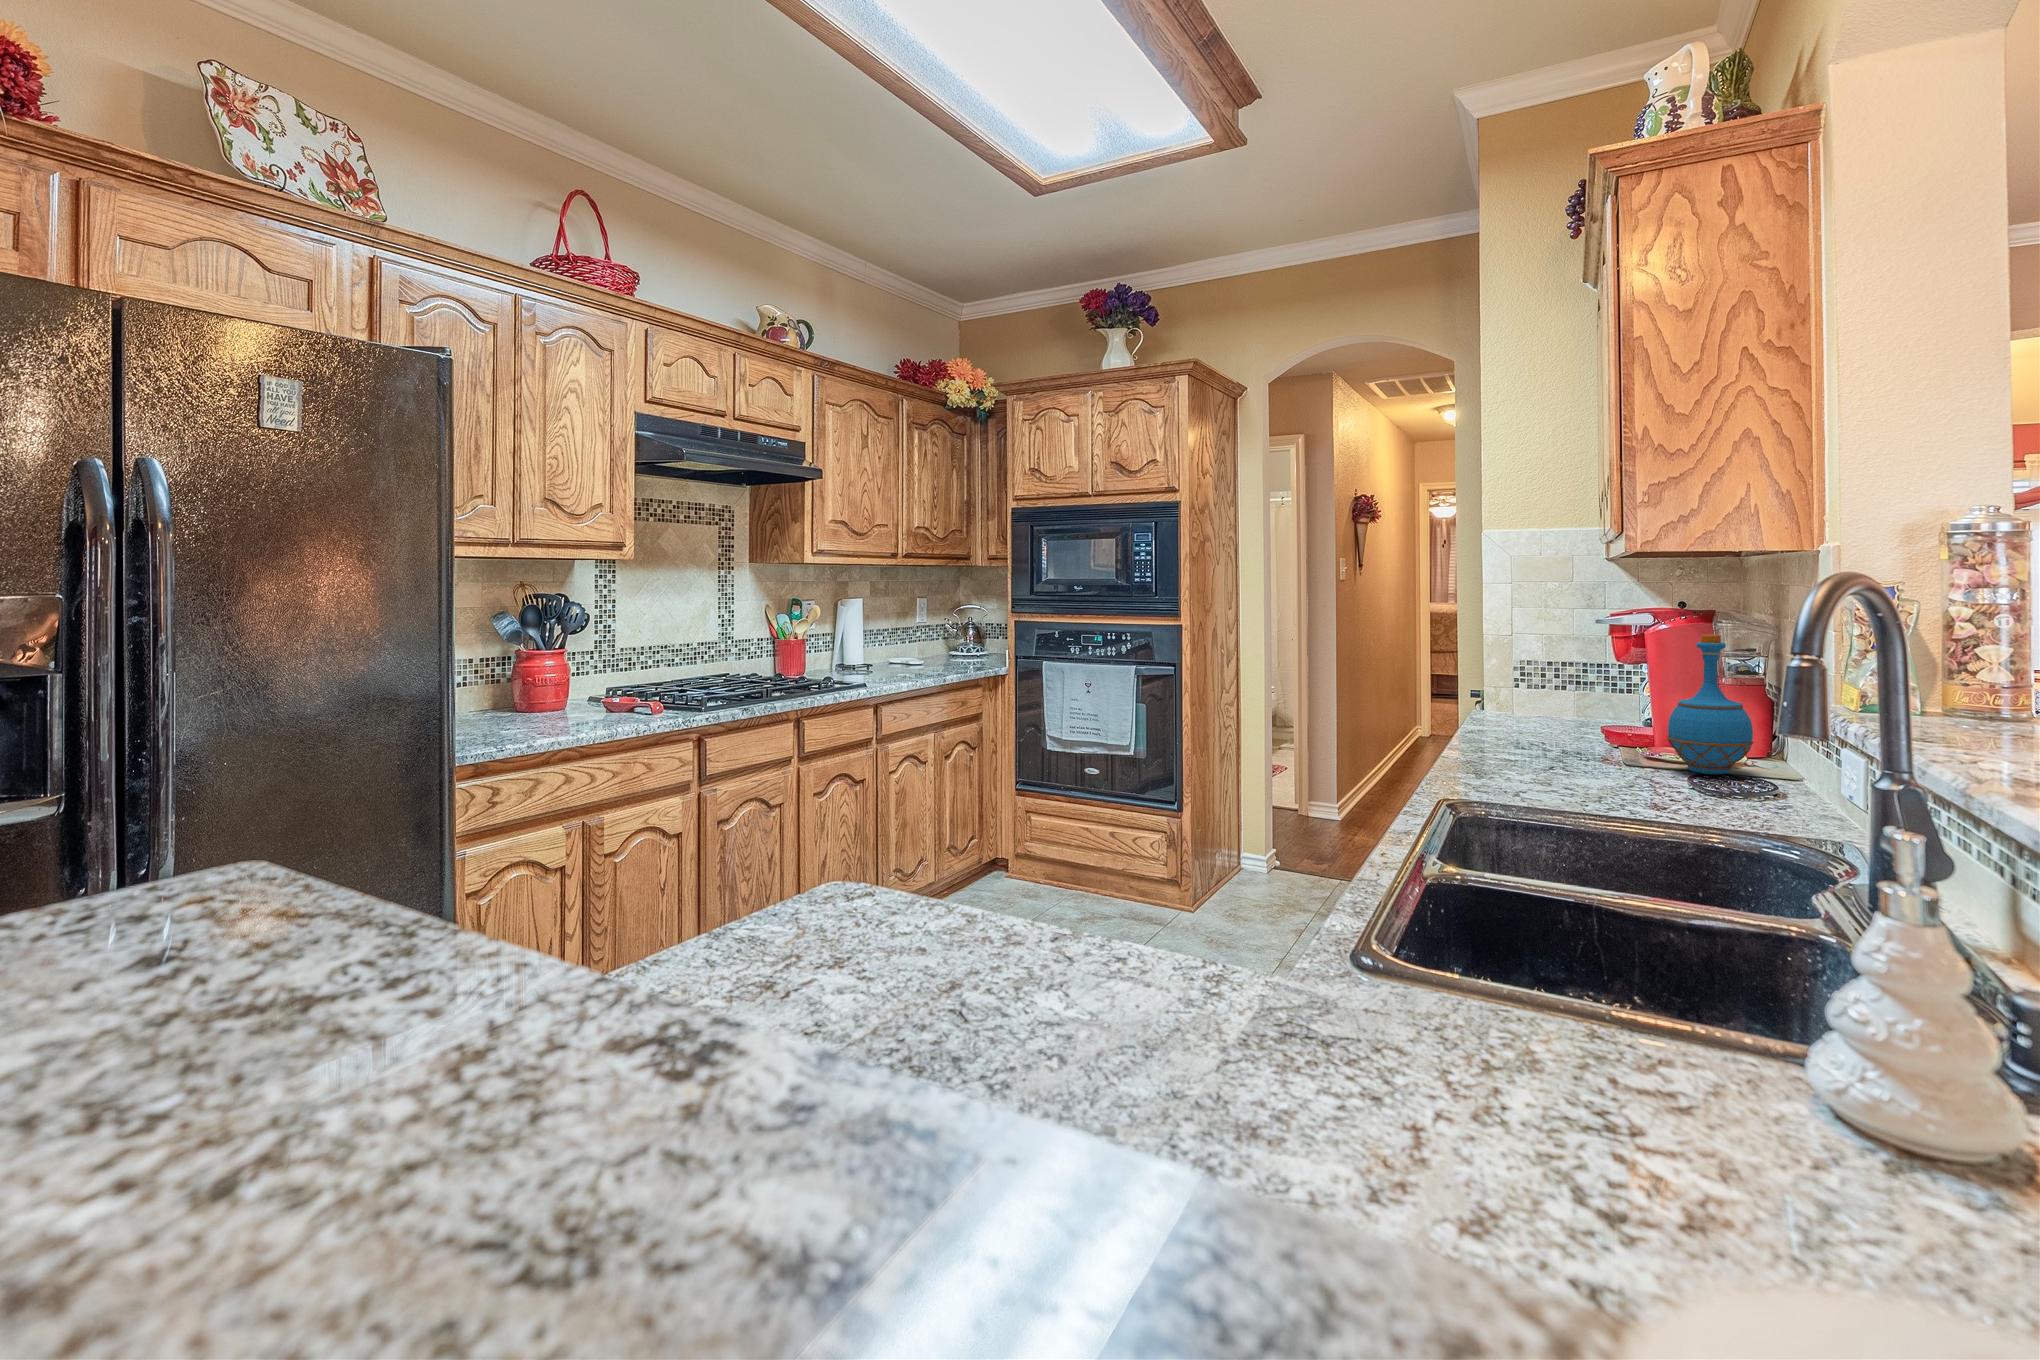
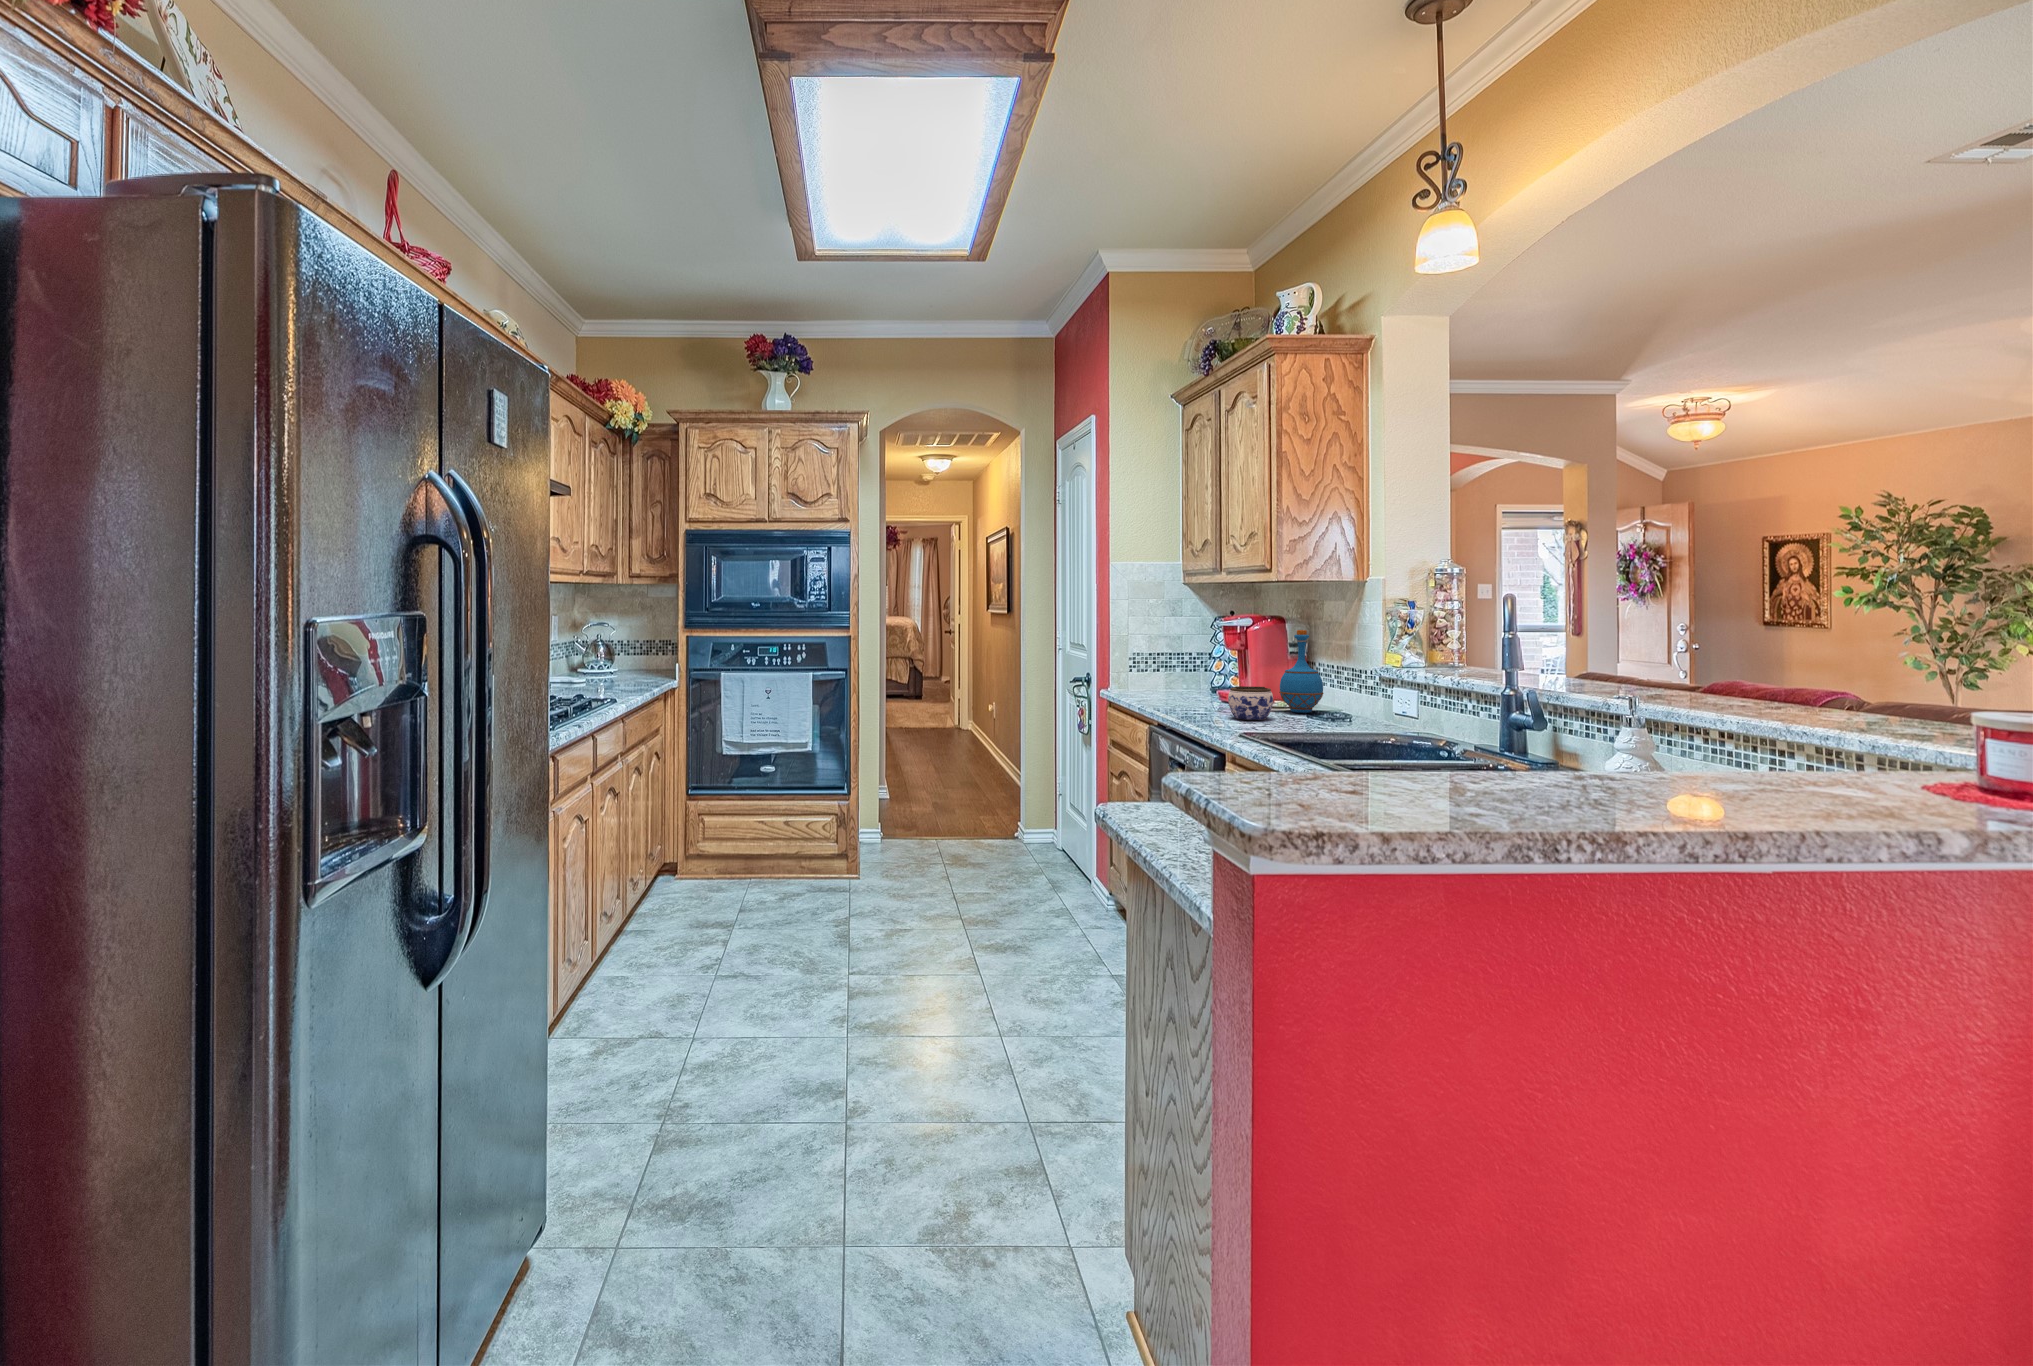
jar: none [1538,723,1617,780] -> present [1228,686,1273,720]

